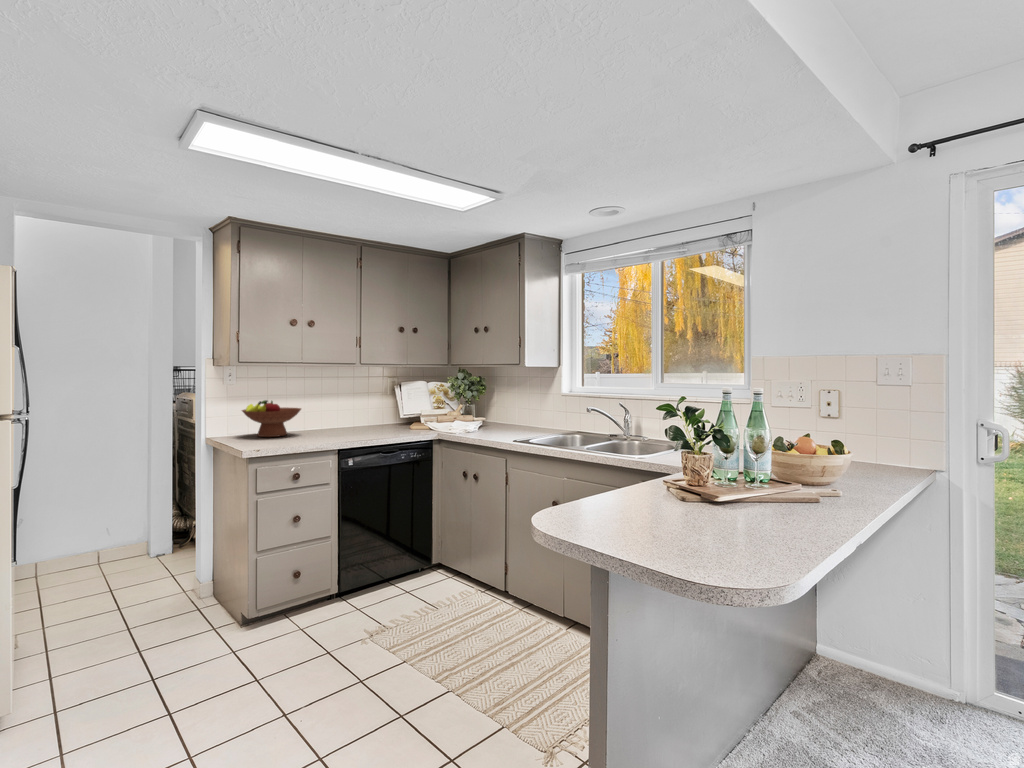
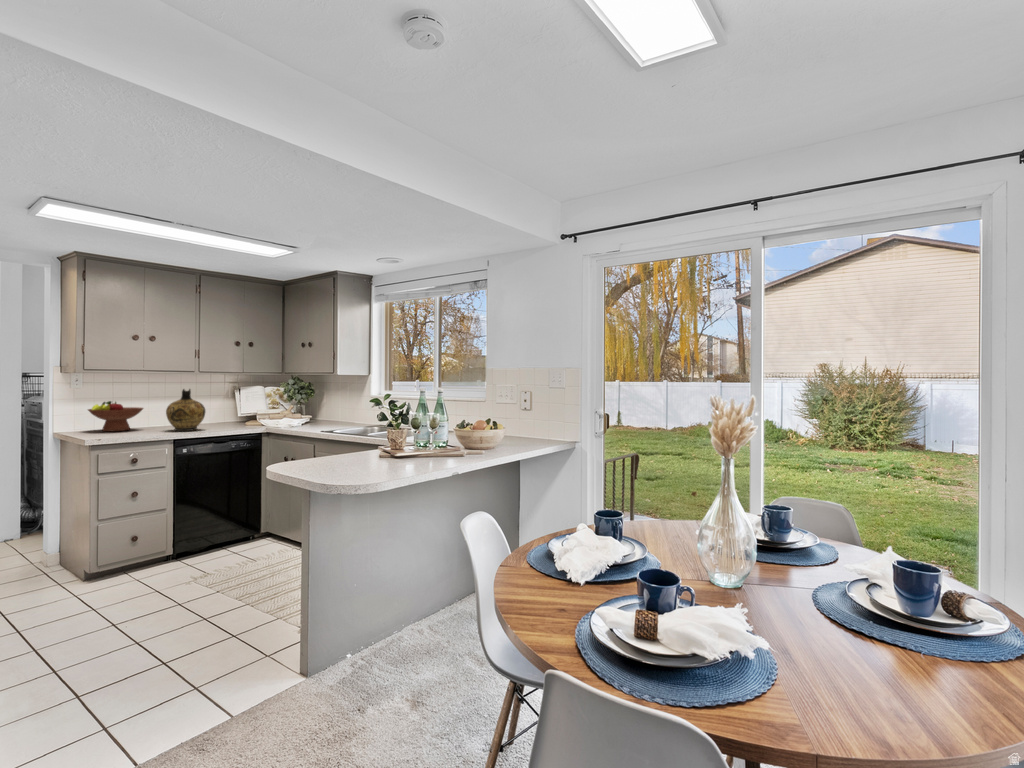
ceramic jug: none [327,385,371,438] -> present [166,389,205,431]

